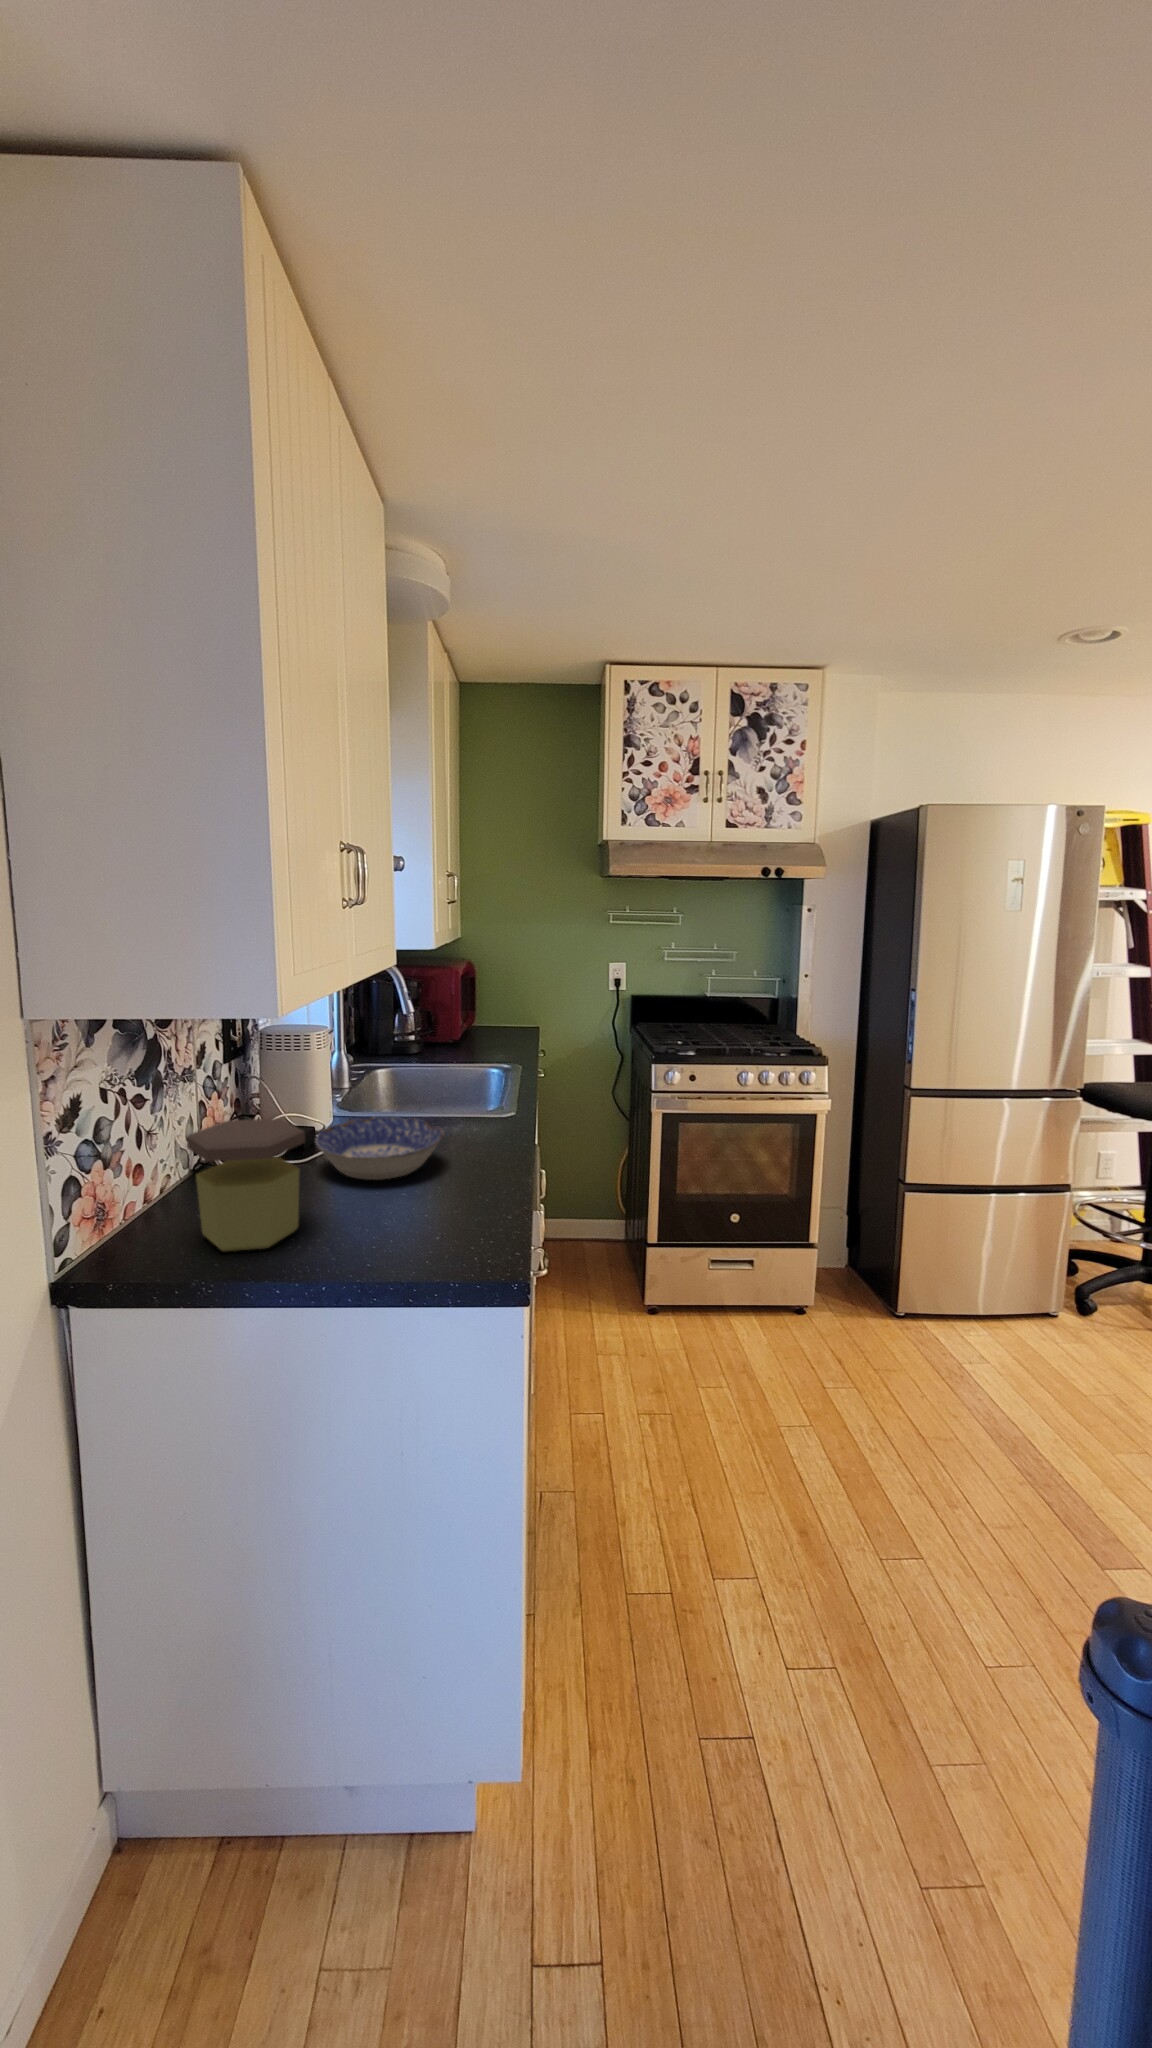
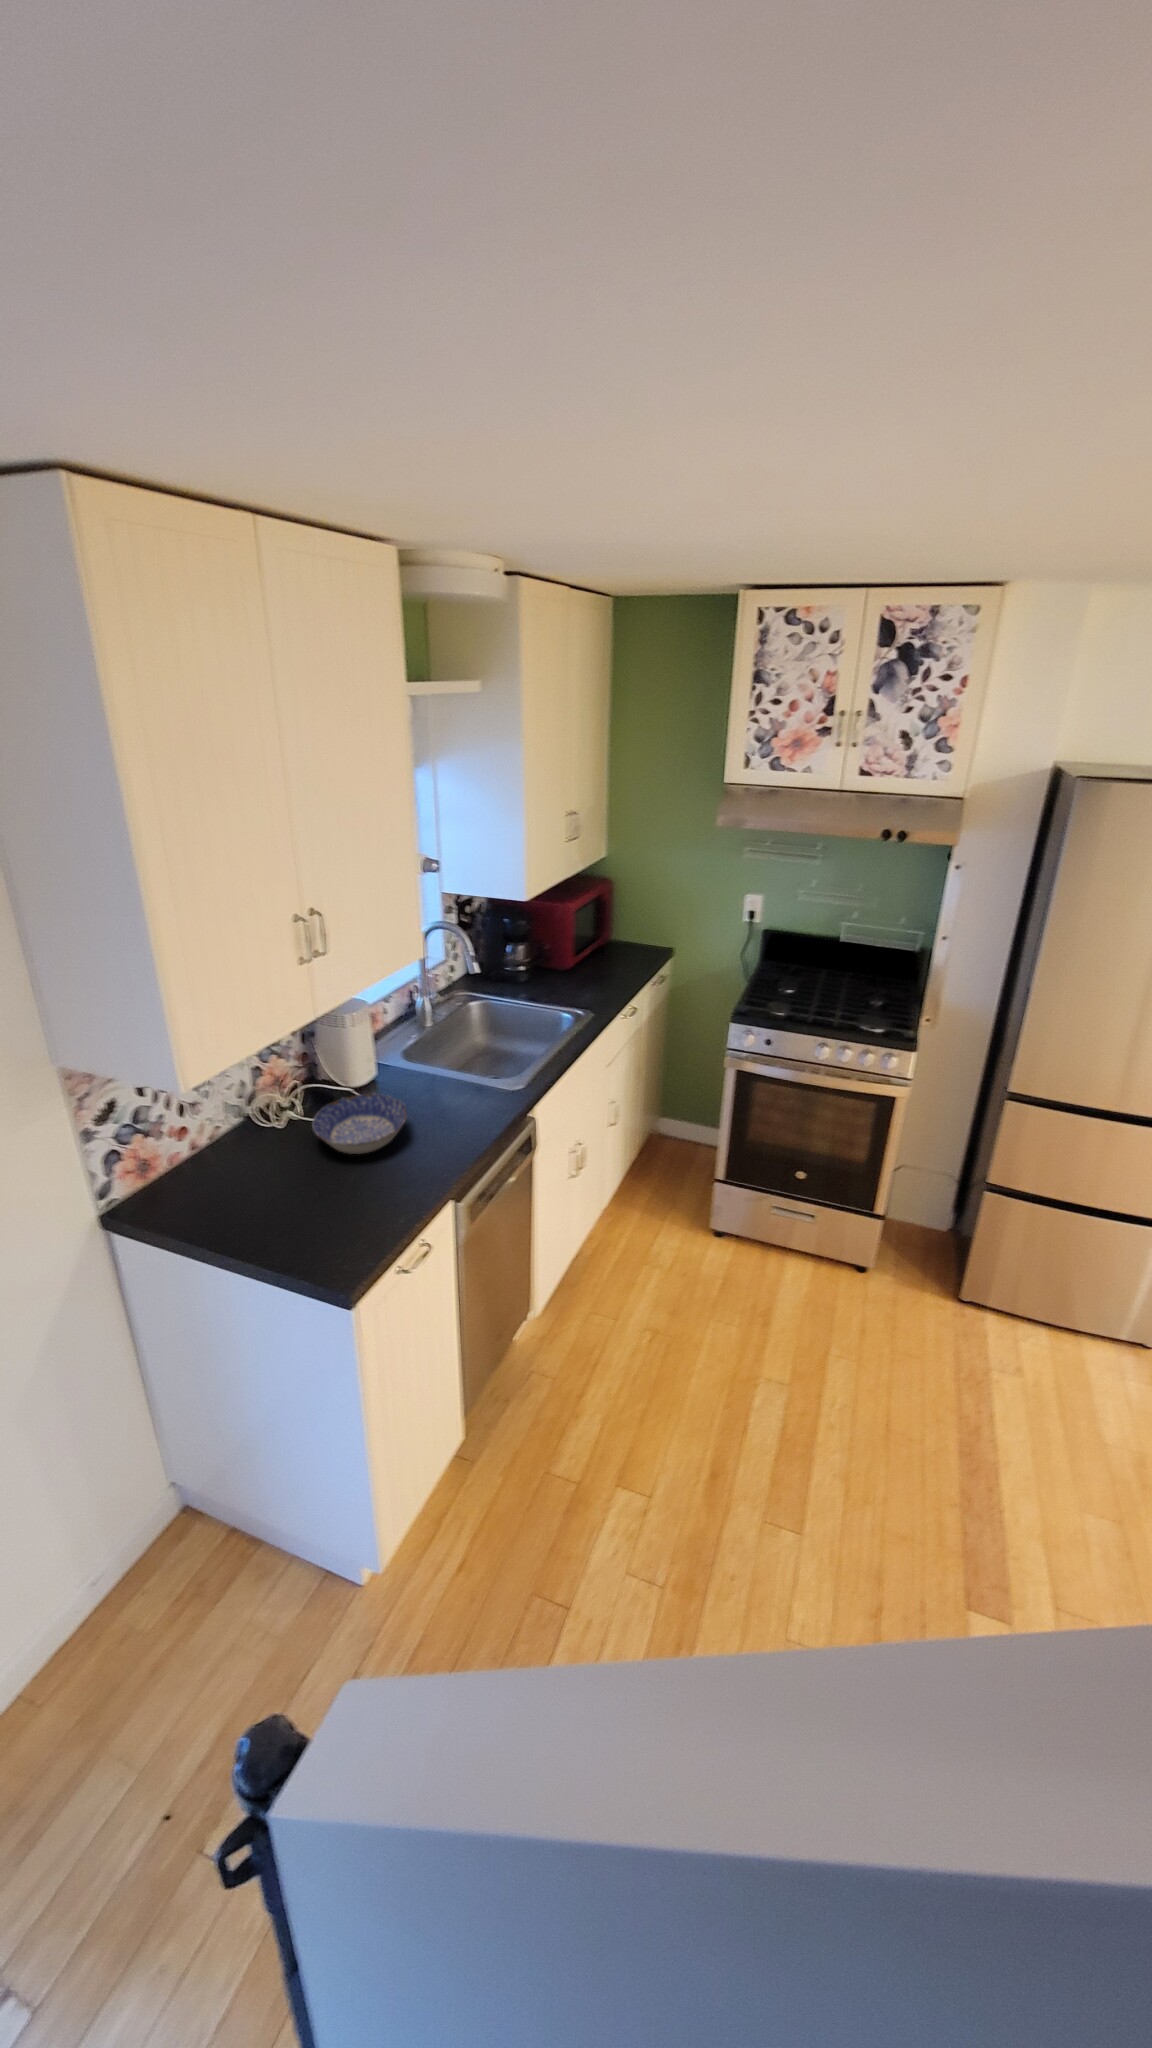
jar: present [187,1119,305,1251] -> none [186,1117,259,1209]

